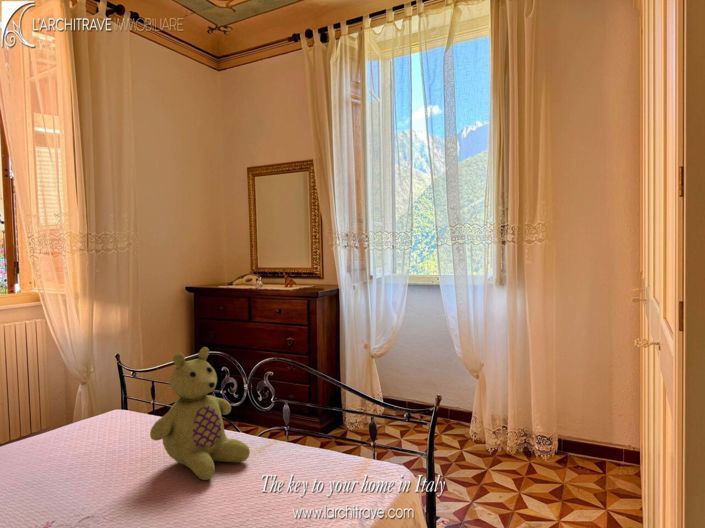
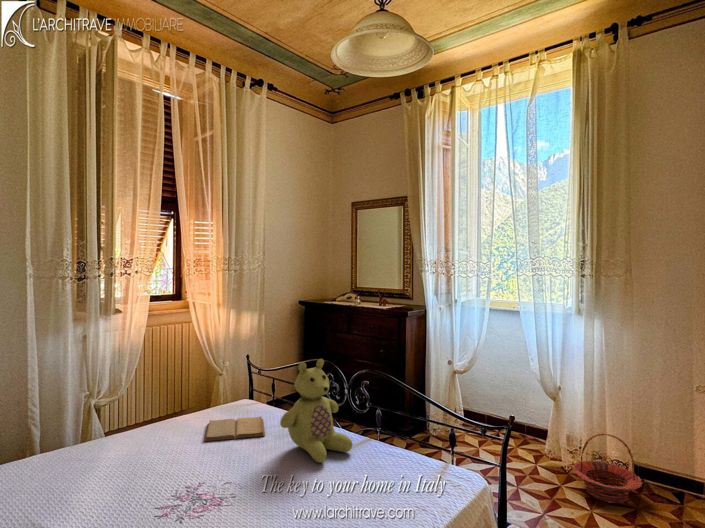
basket: none [499,409,568,481] -> present [573,433,642,503]
book: none [43,429,133,470] -> present [205,417,265,441]

